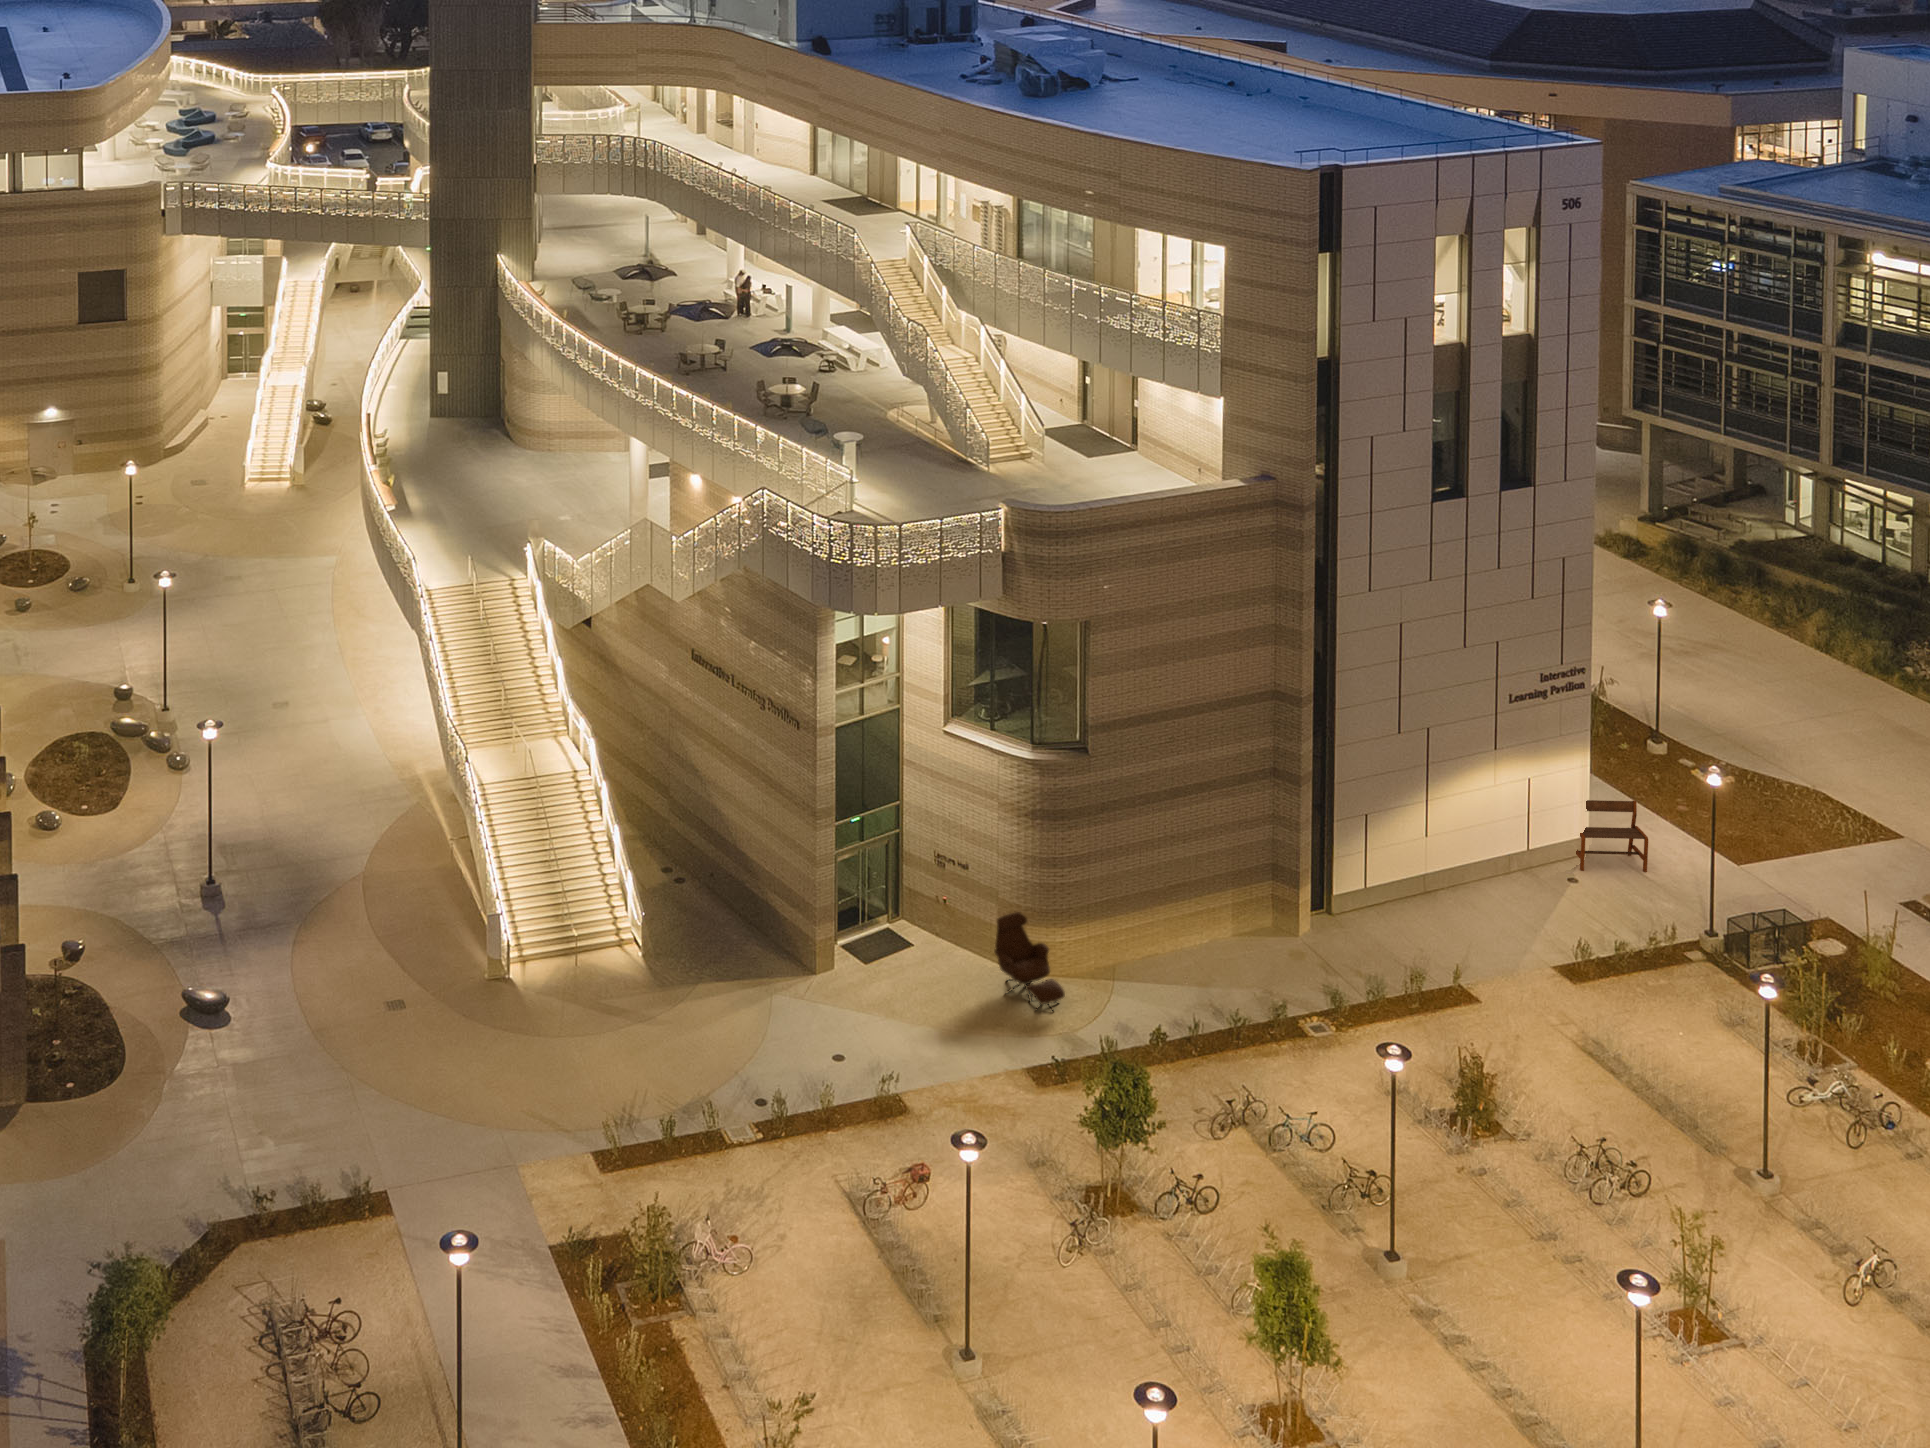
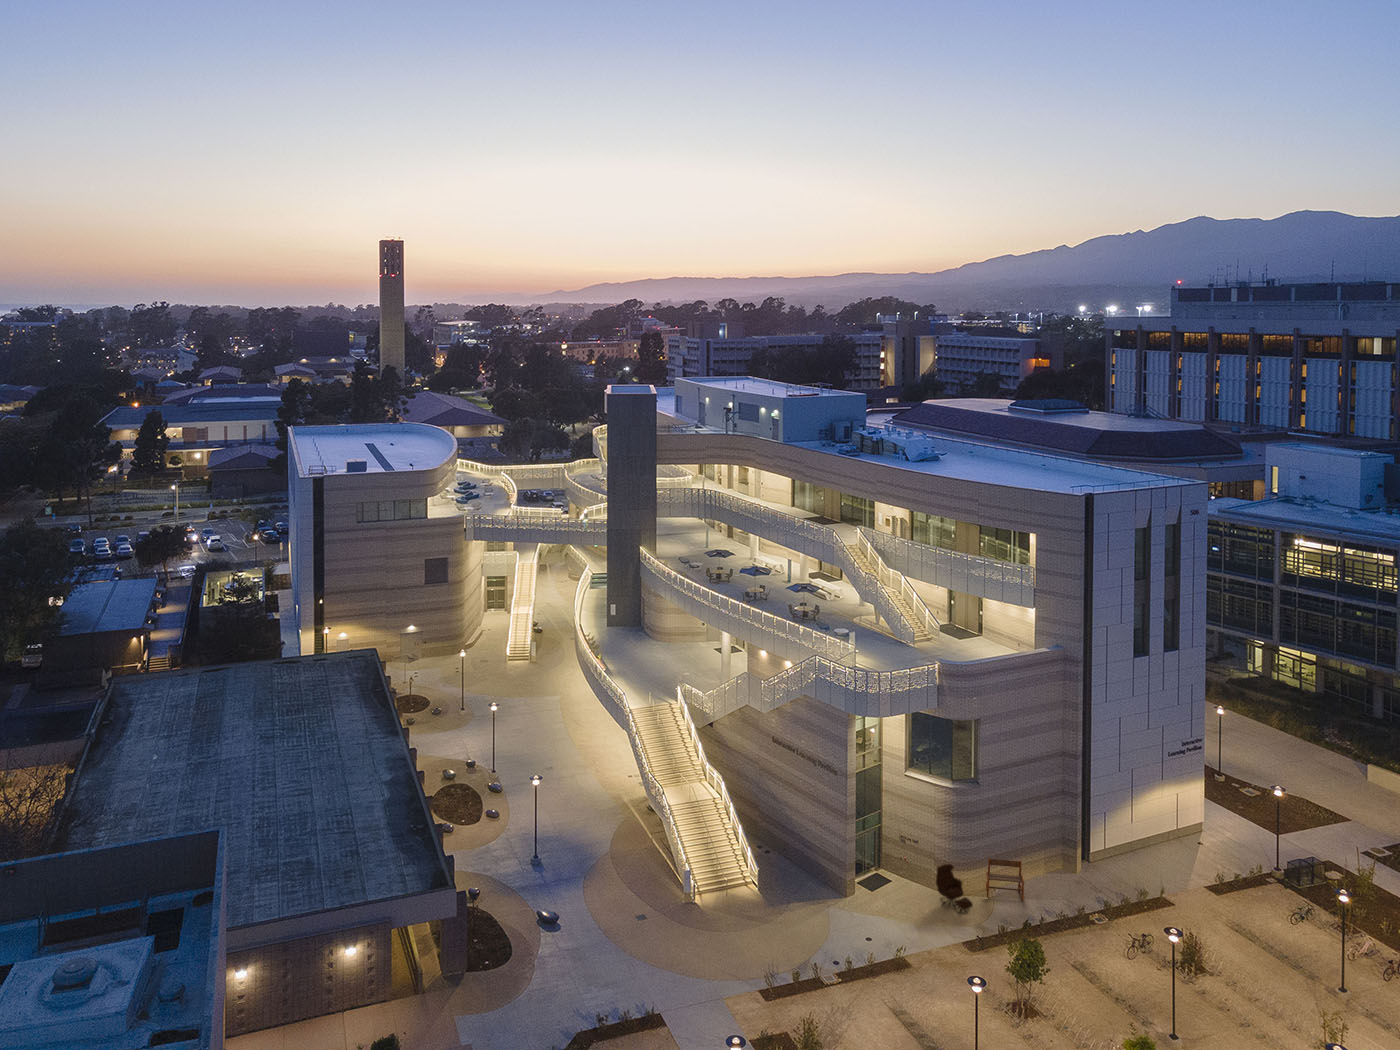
bench: present [1576,800,1648,872] -> present [986,858,1024,901]

